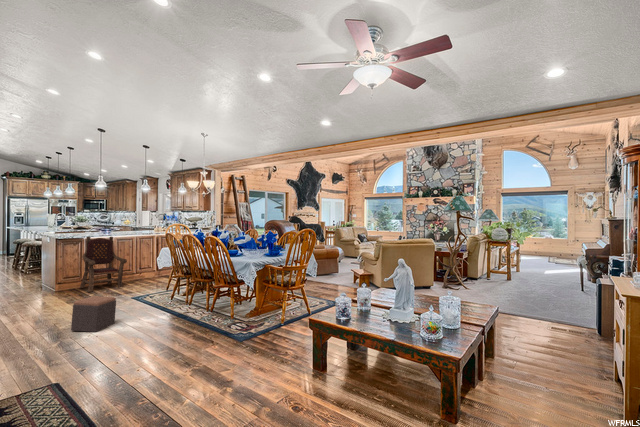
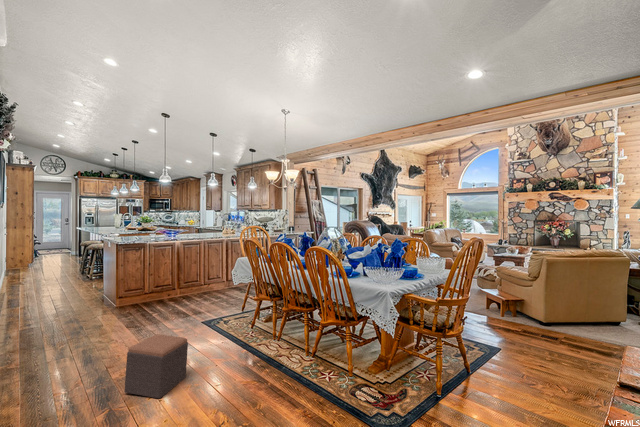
armchair: present [80,236,127,292] -> none [143,240,196,310]

